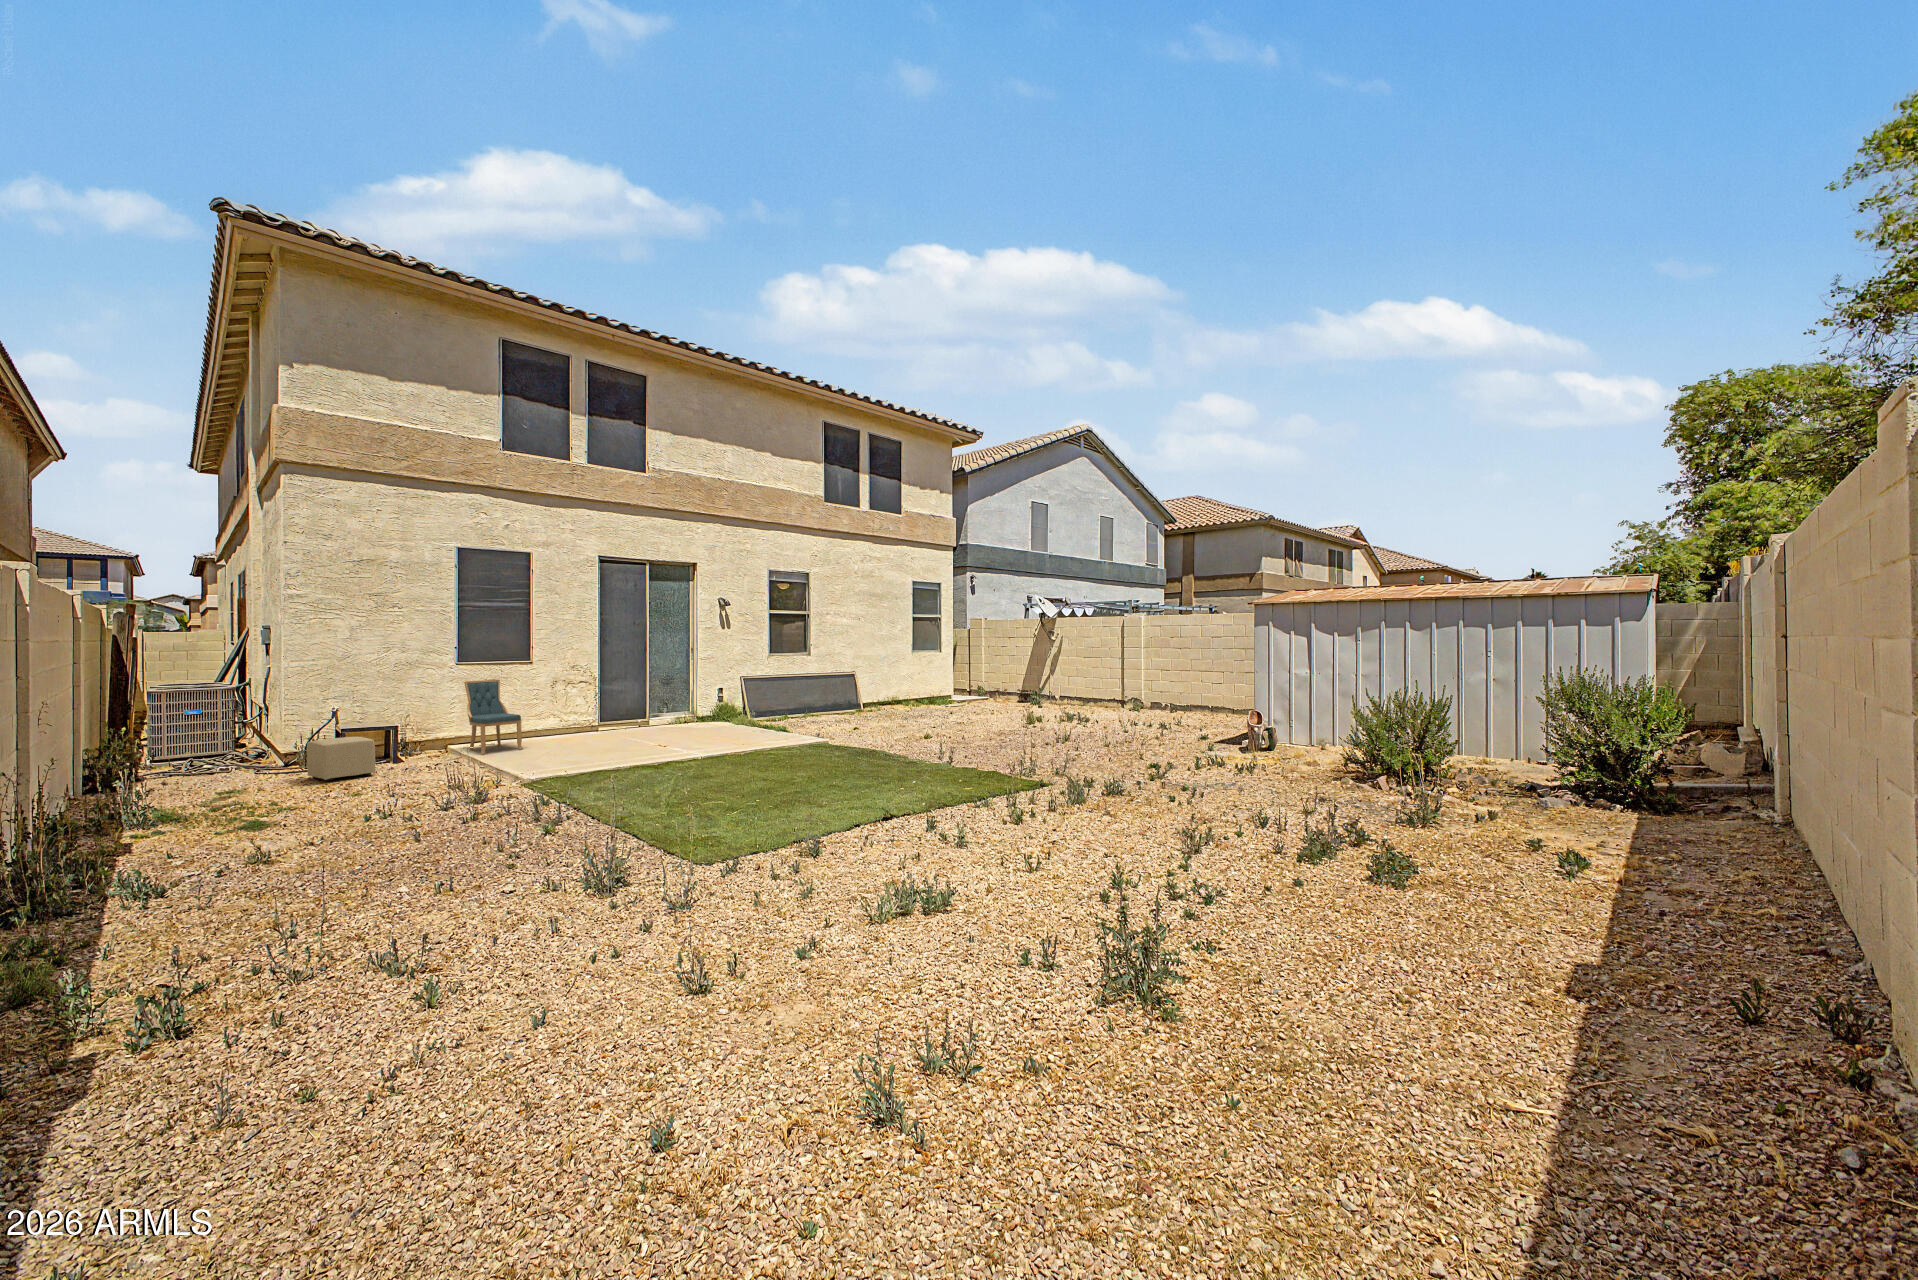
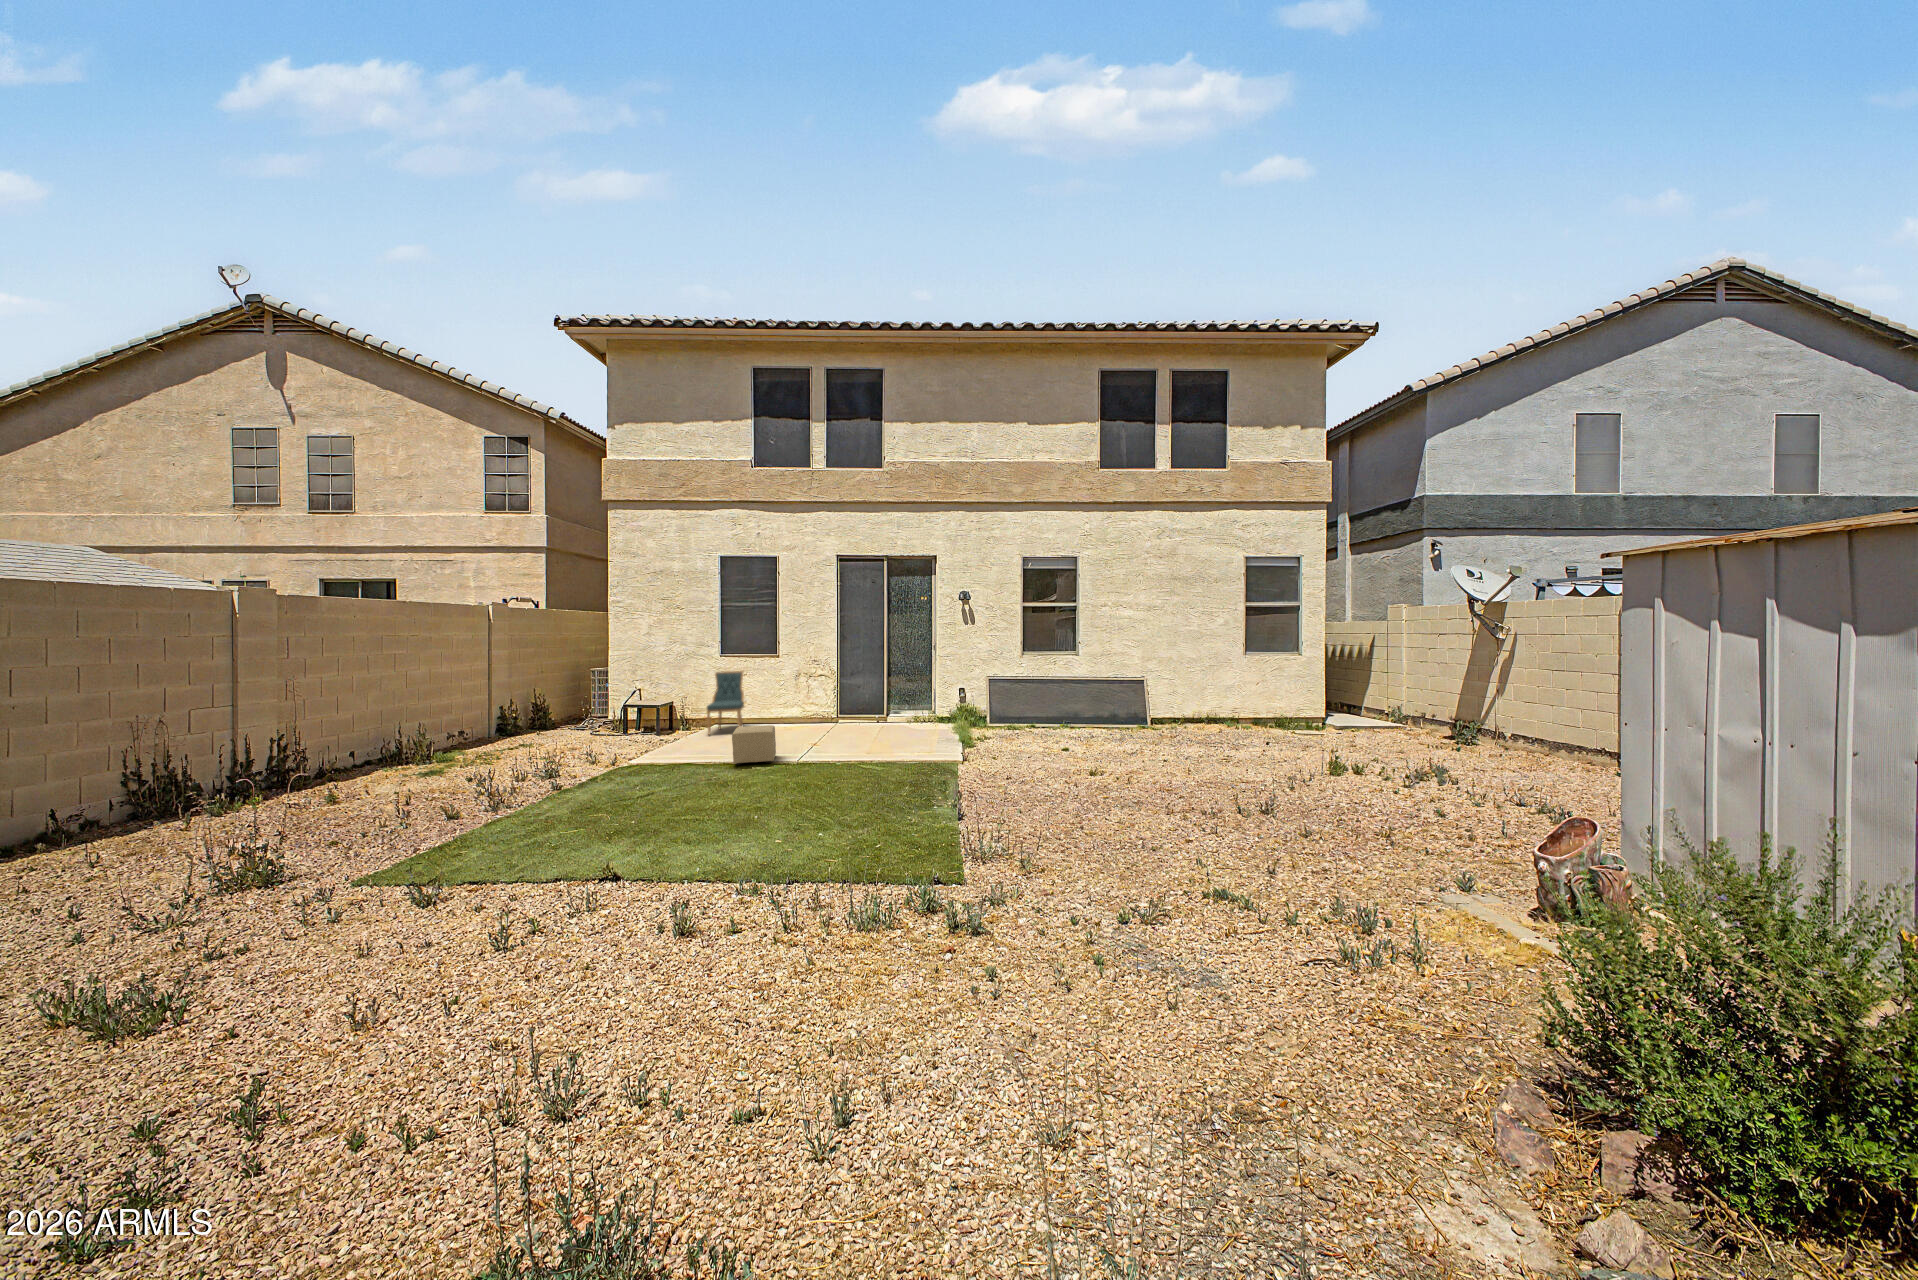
ottoman: present [307,737,376,781] -> present [732,725,776,765]

